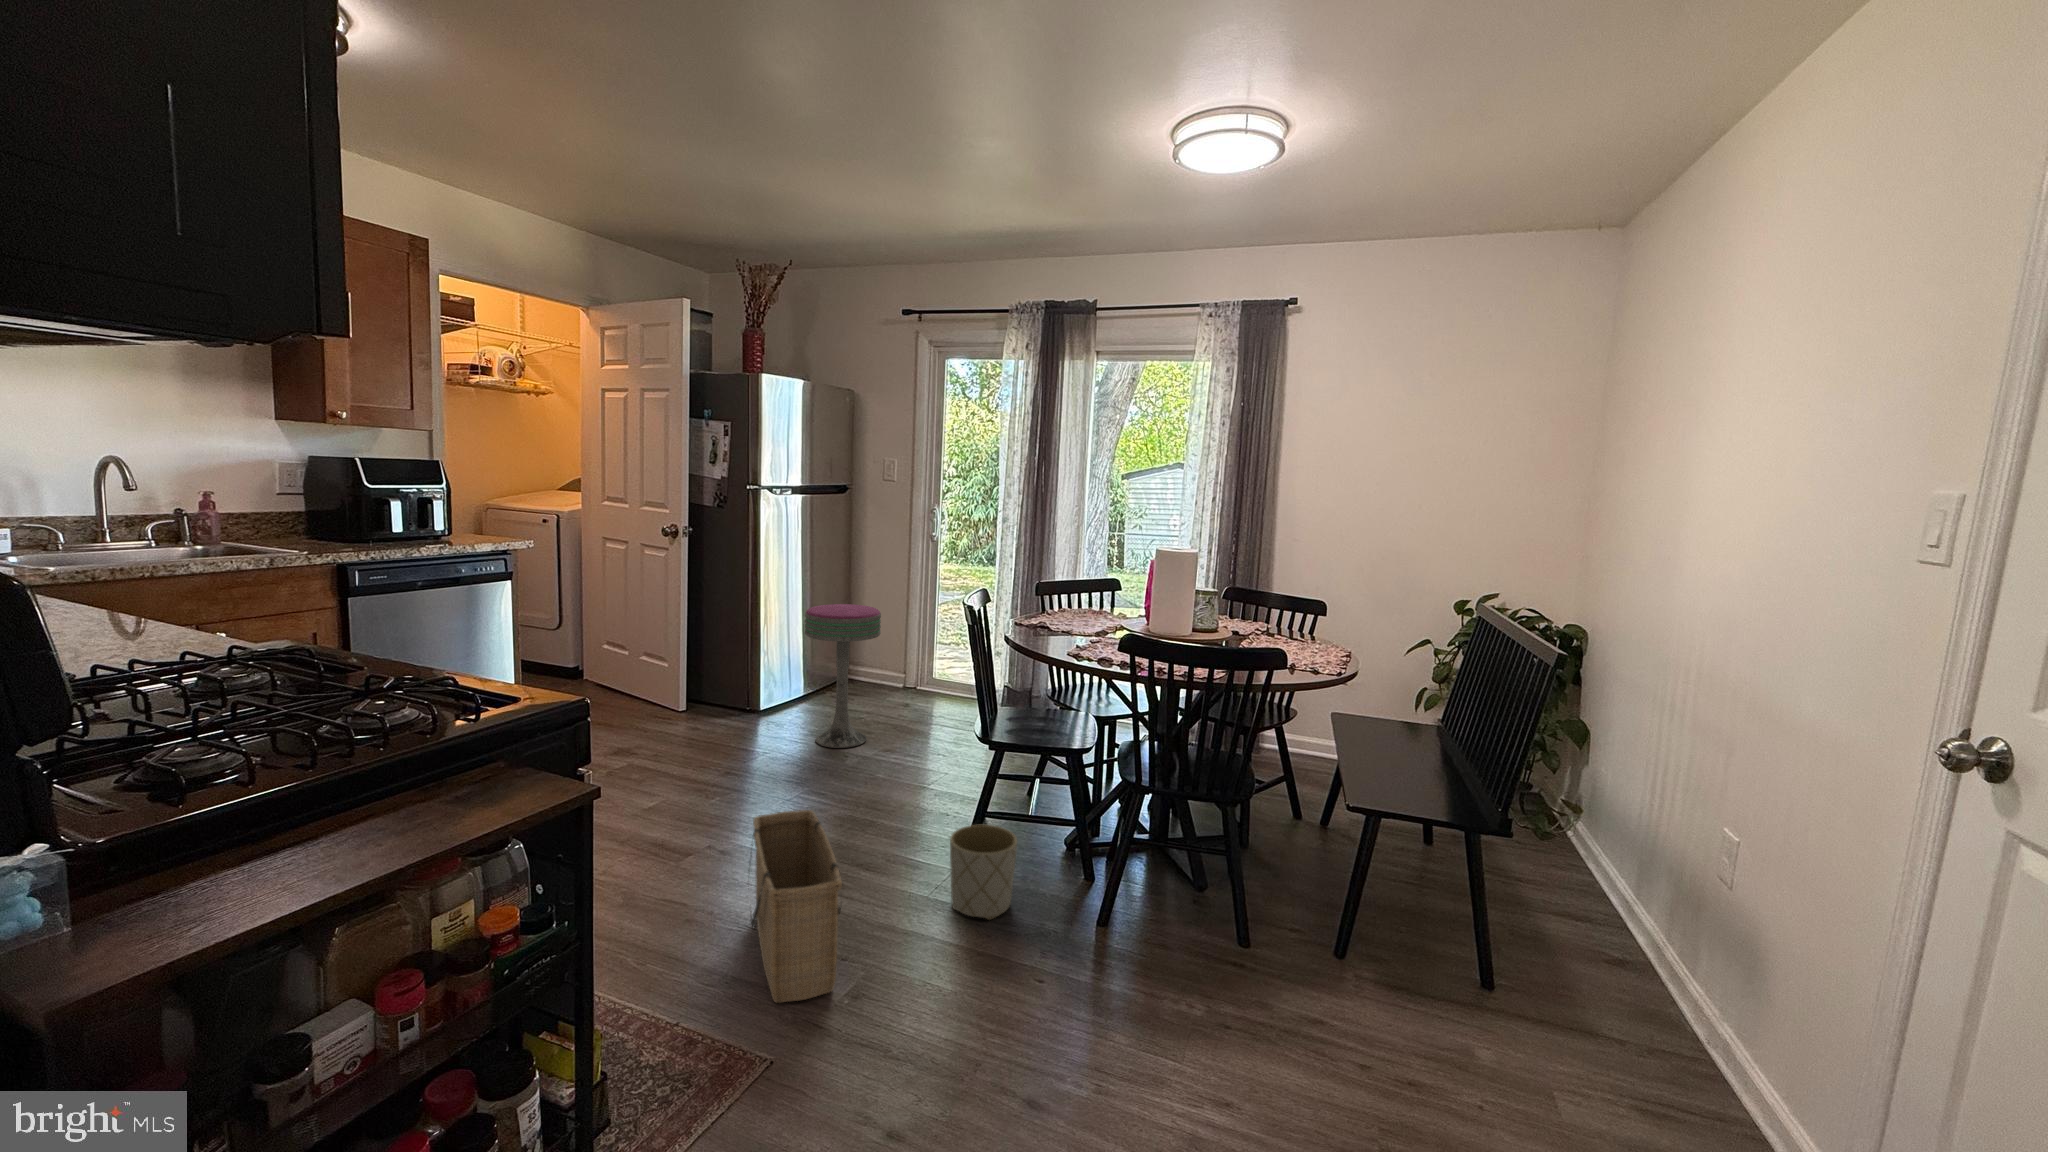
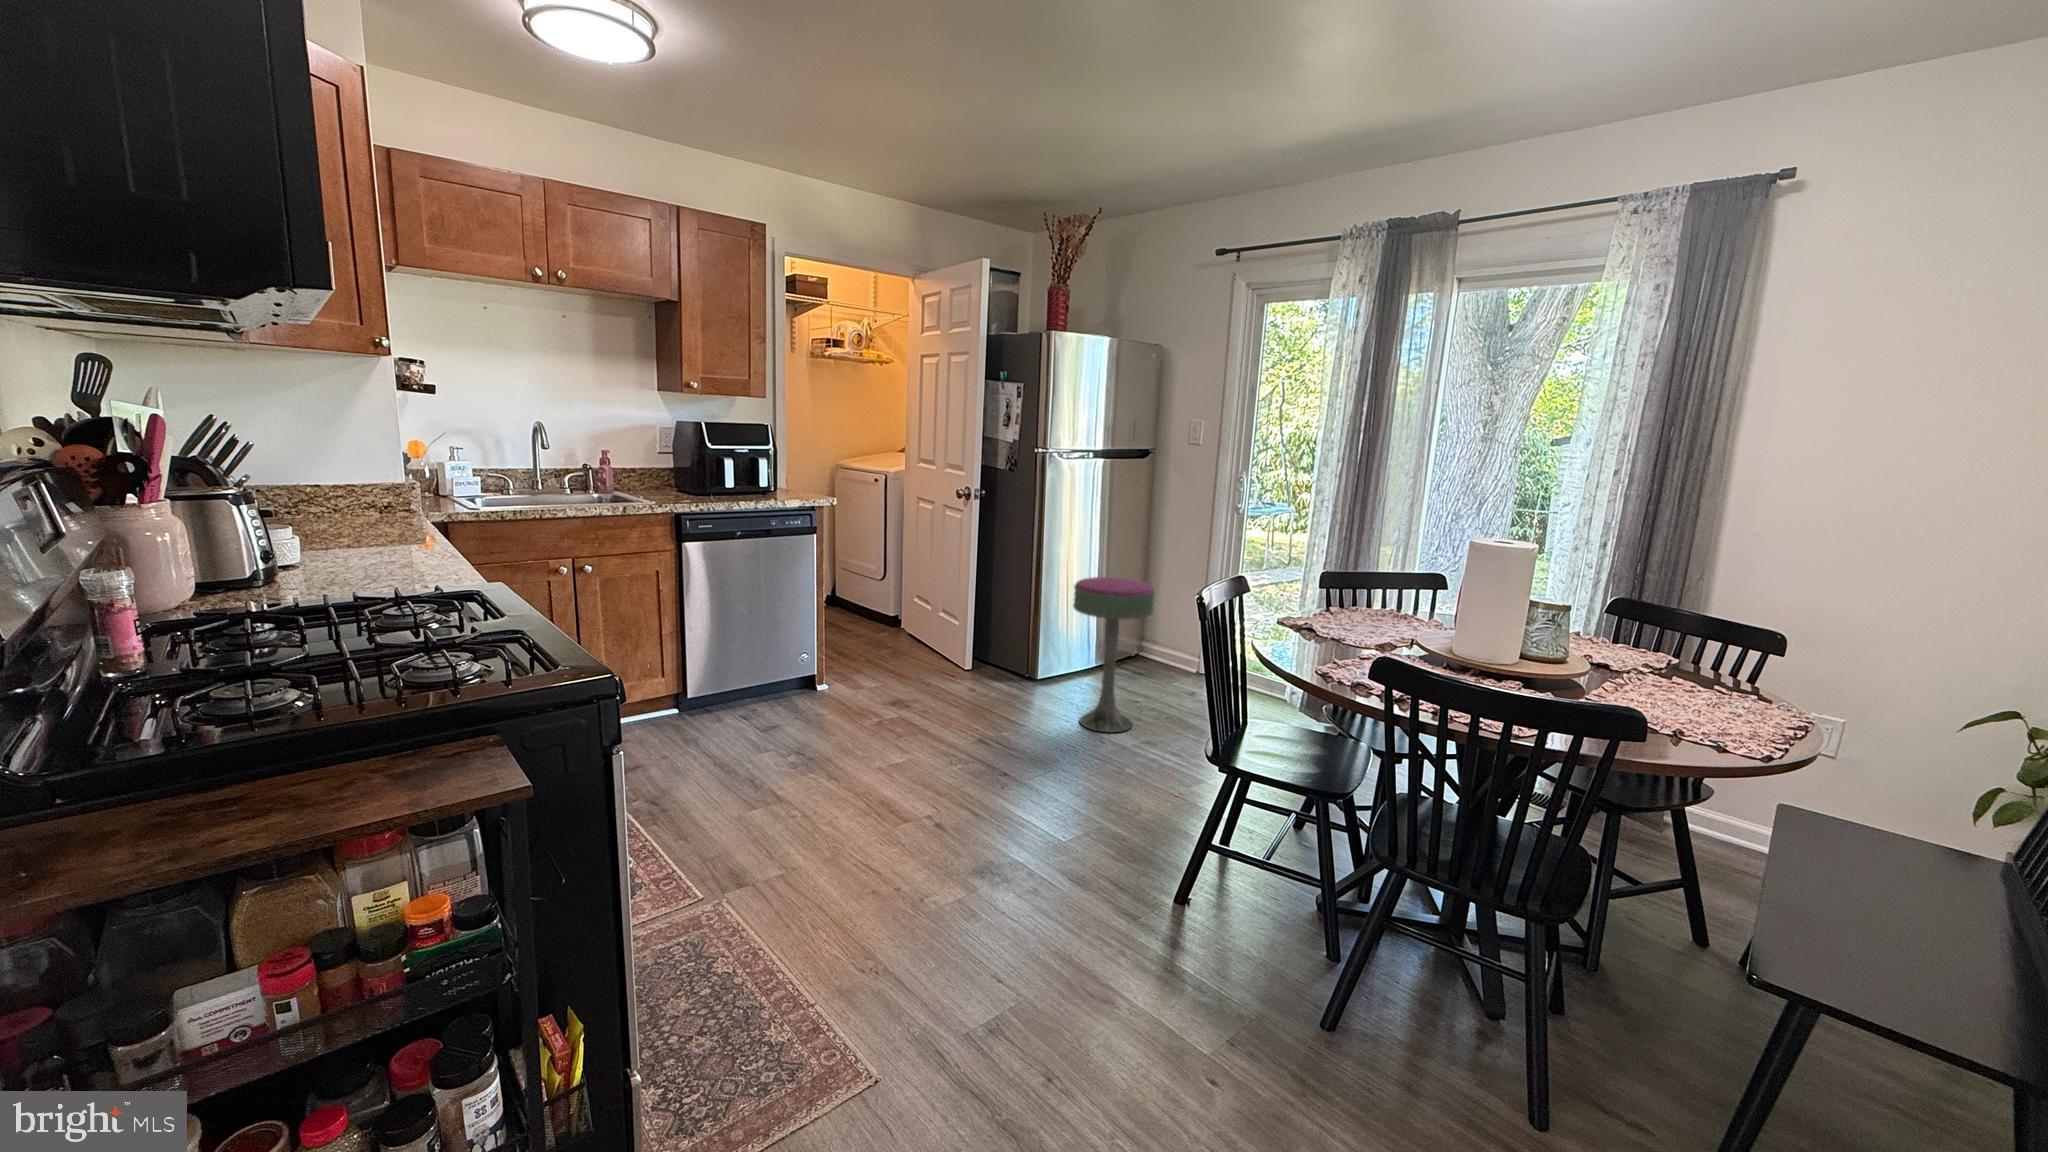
basket: present [751,810,842,1003] -> none [905,801,1002,1019]
planter: present [950,825,1017,920] -> none [1146,858,1231,979]

